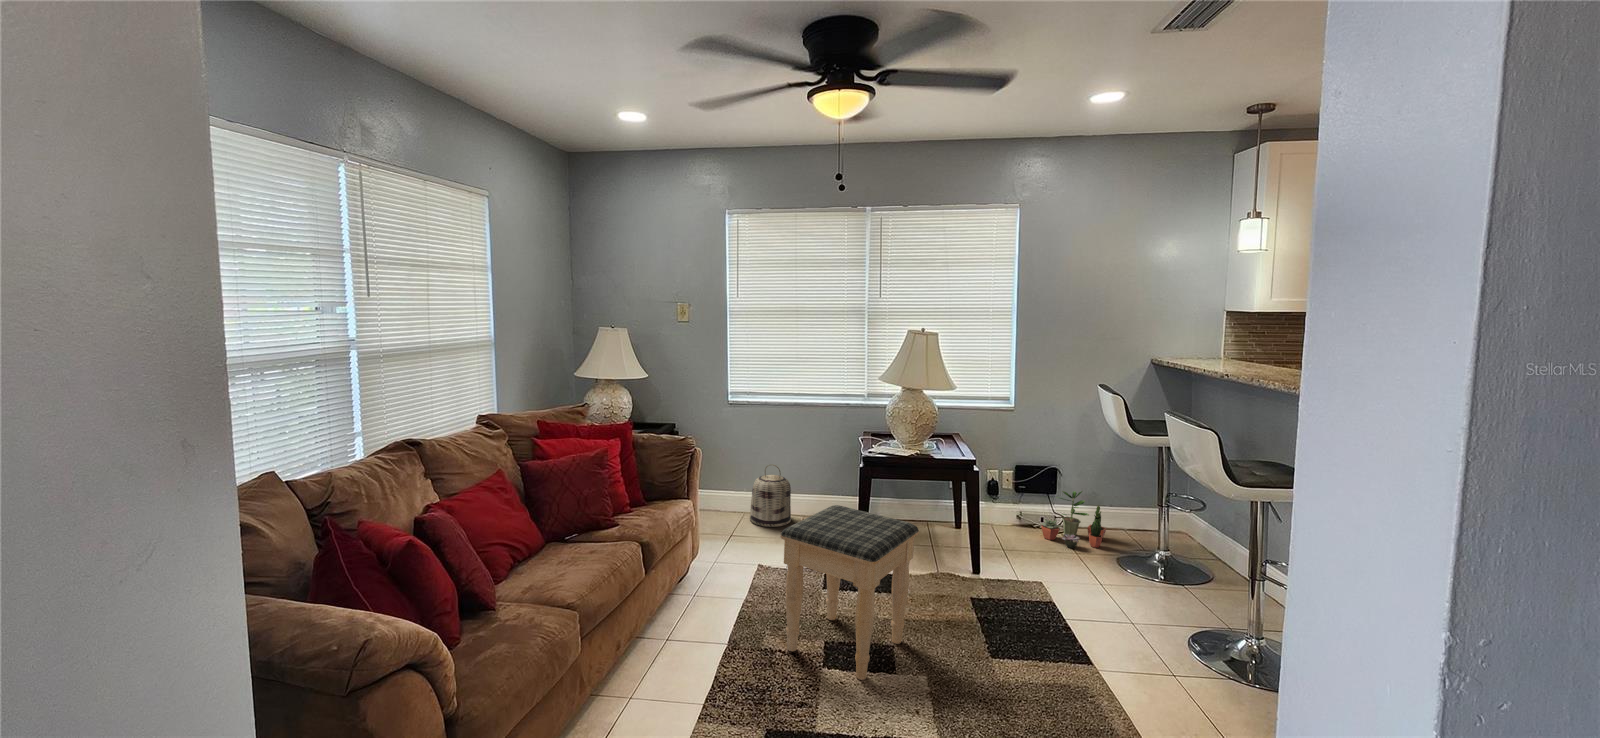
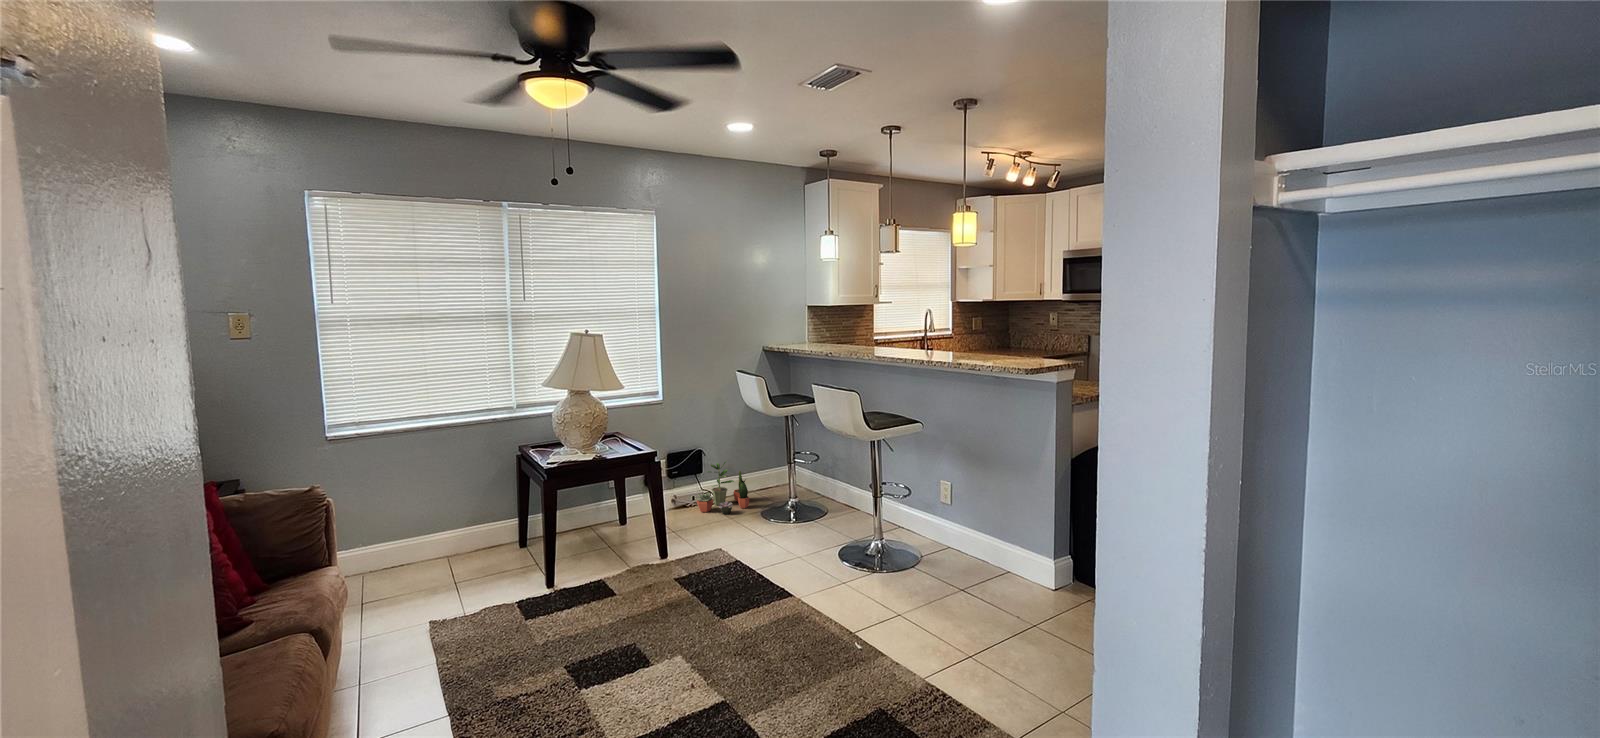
basket: present [750,464,791,527] -> none [372,506,431,585]
footstool: present [781,505,919,680] -> none [509,518,643,690]

